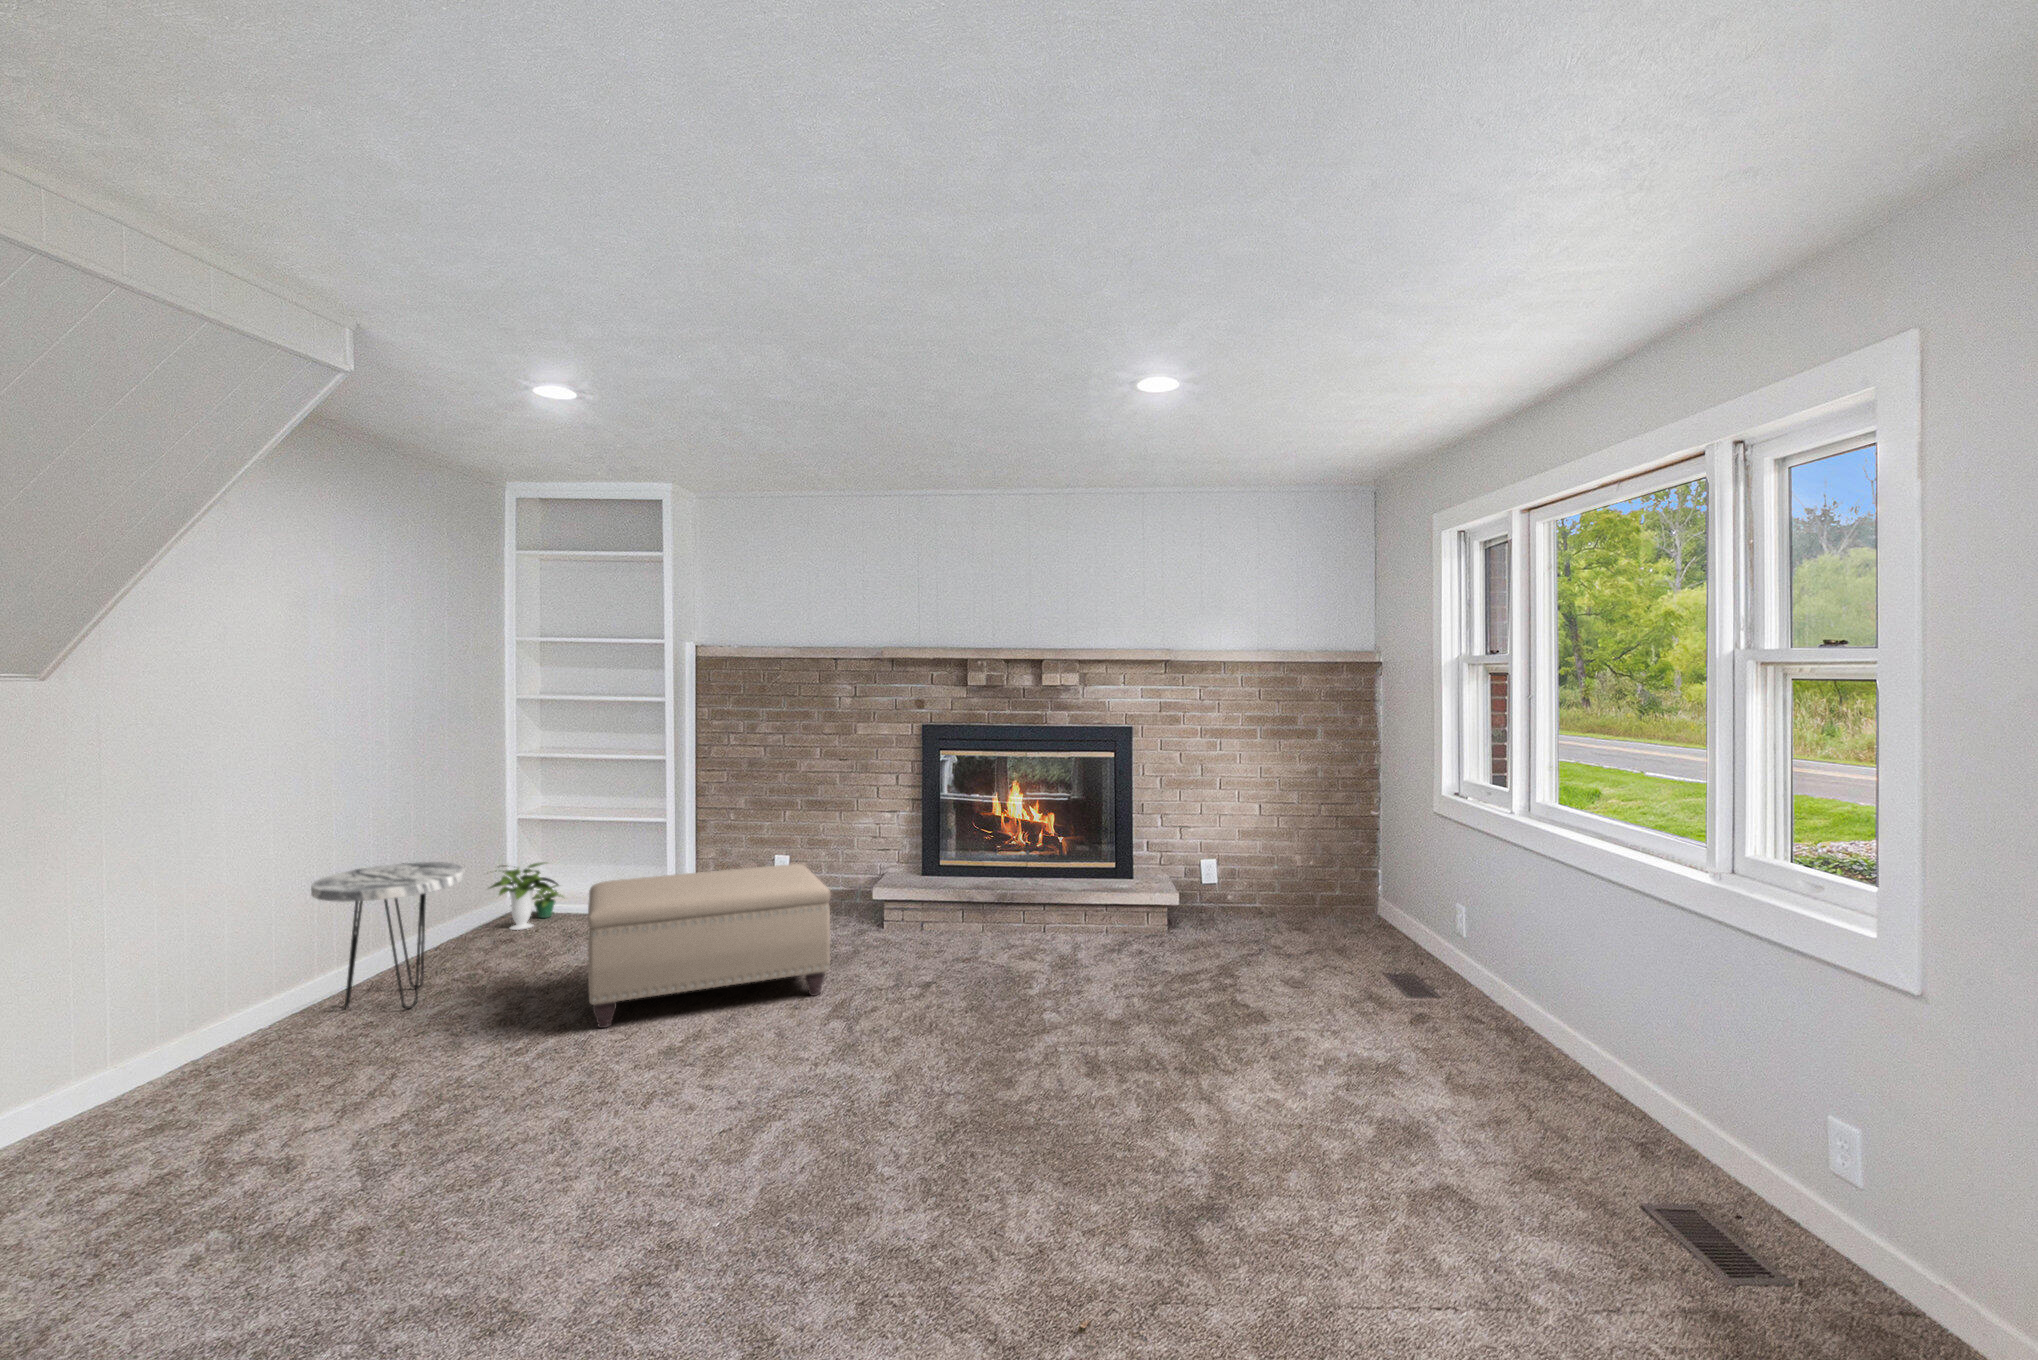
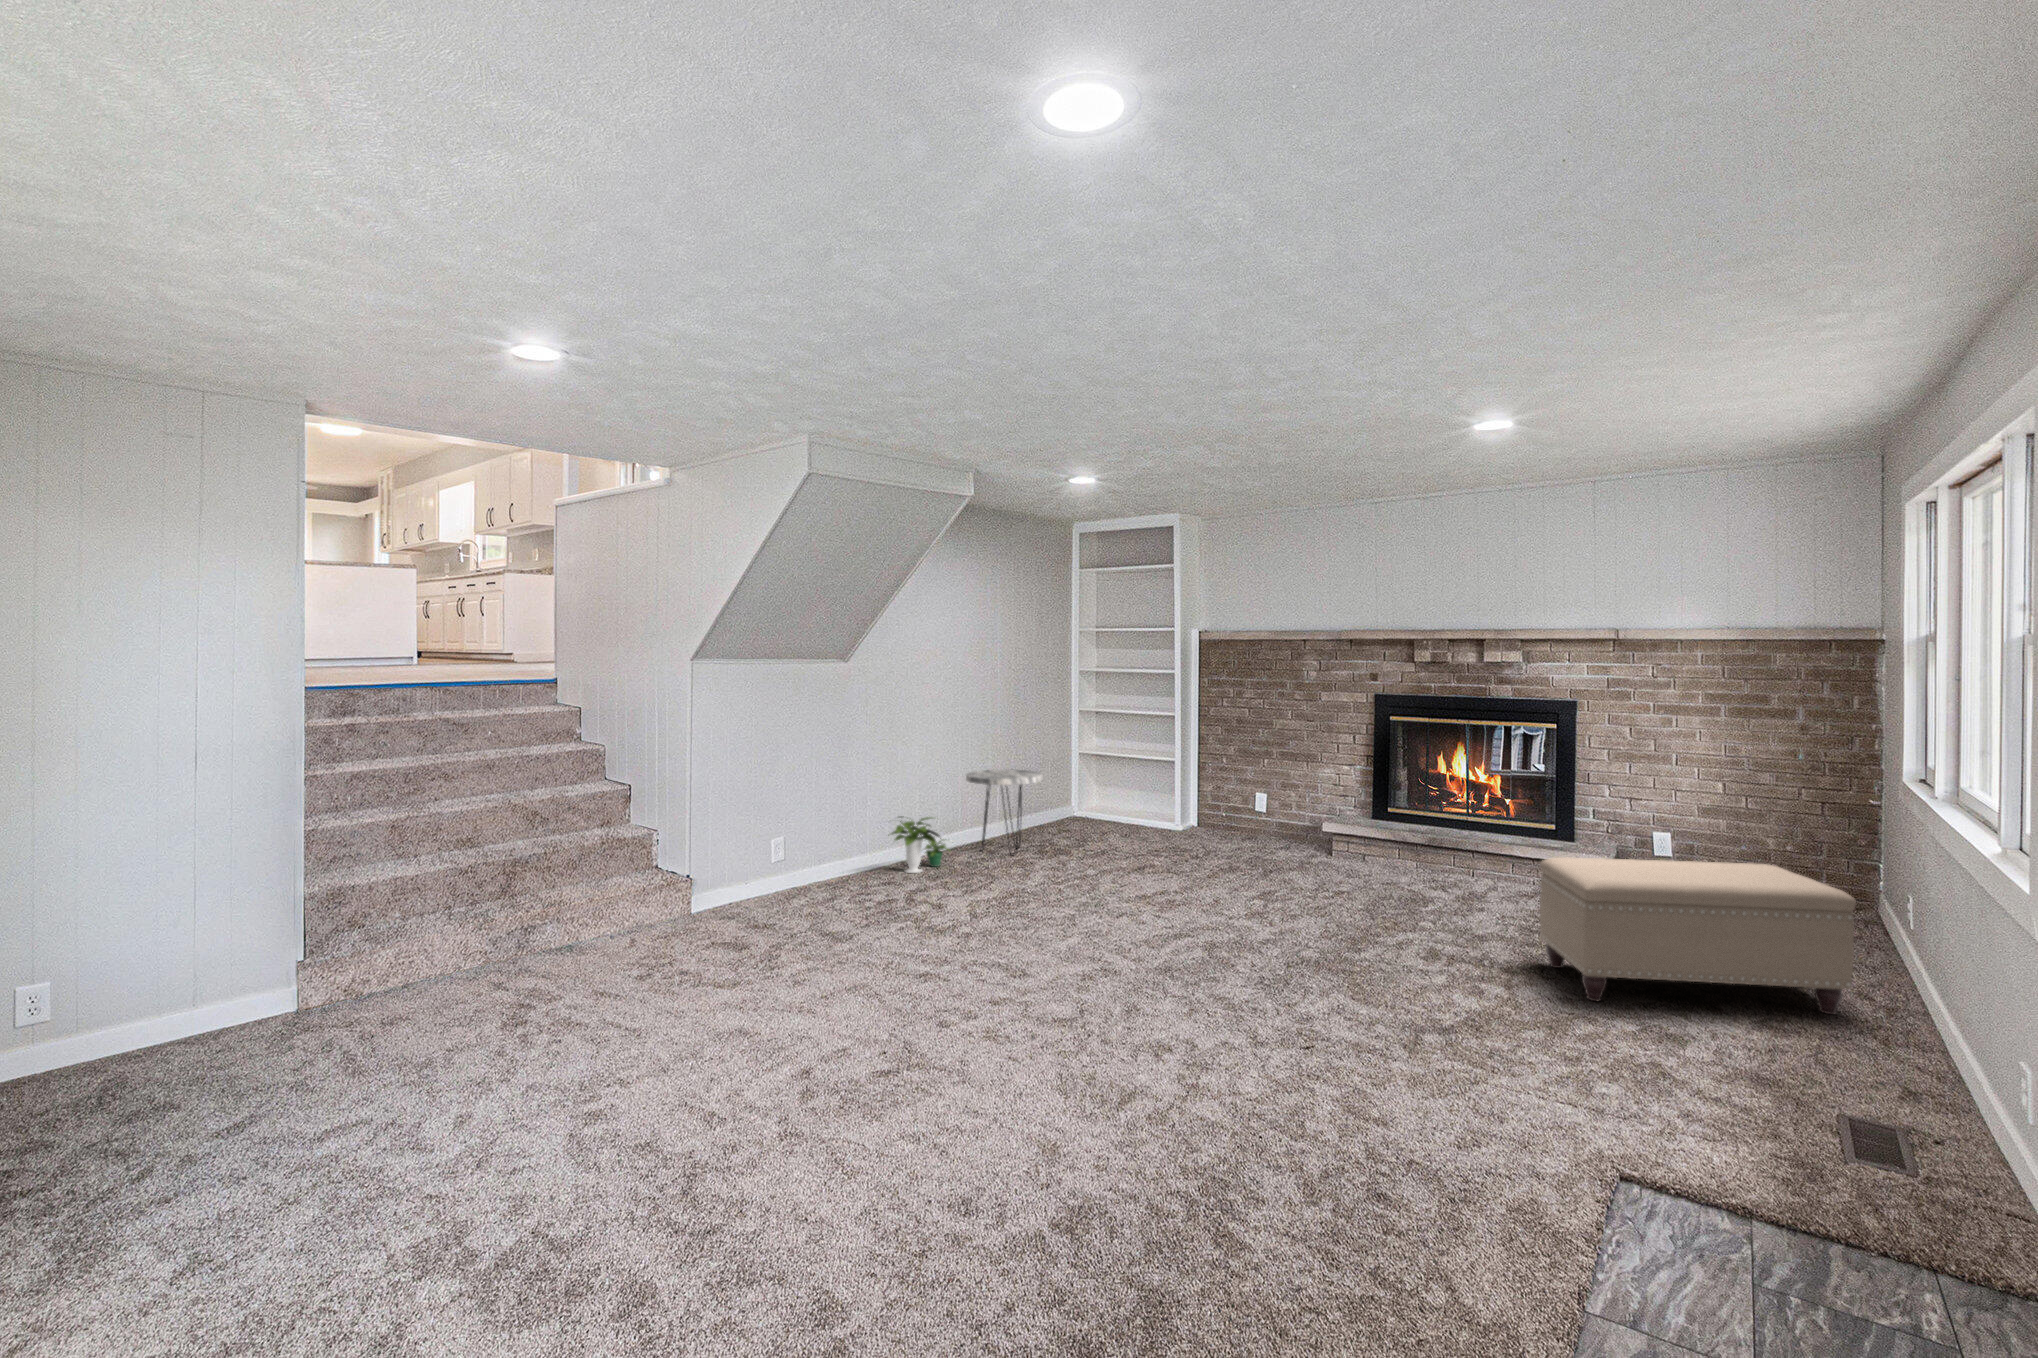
potted plant: present [490,862,563,930] -> present [891,817,948,873]
ottoman: present [587,864,831,1028] -> present [1540,857,1856,1014]

